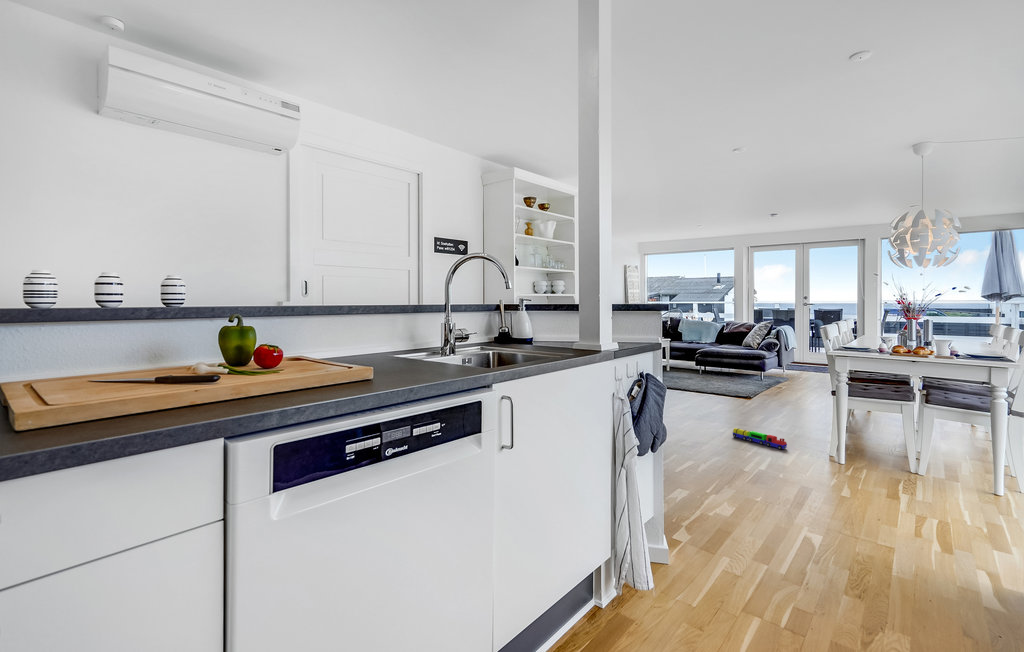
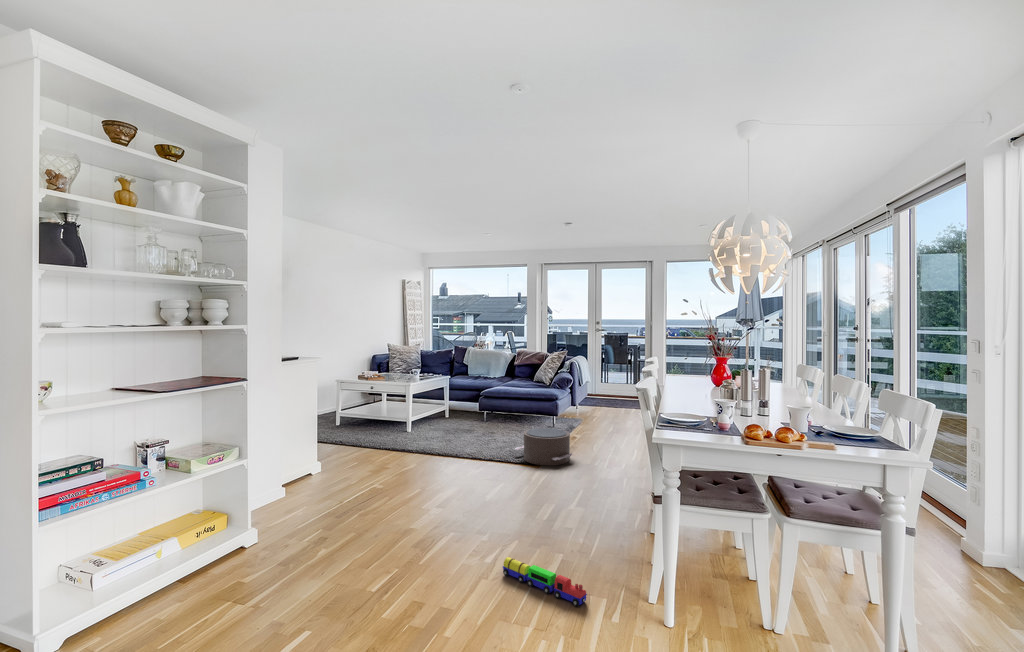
pouf: none [730,375,779,400] -> present [515,428,572,465]

